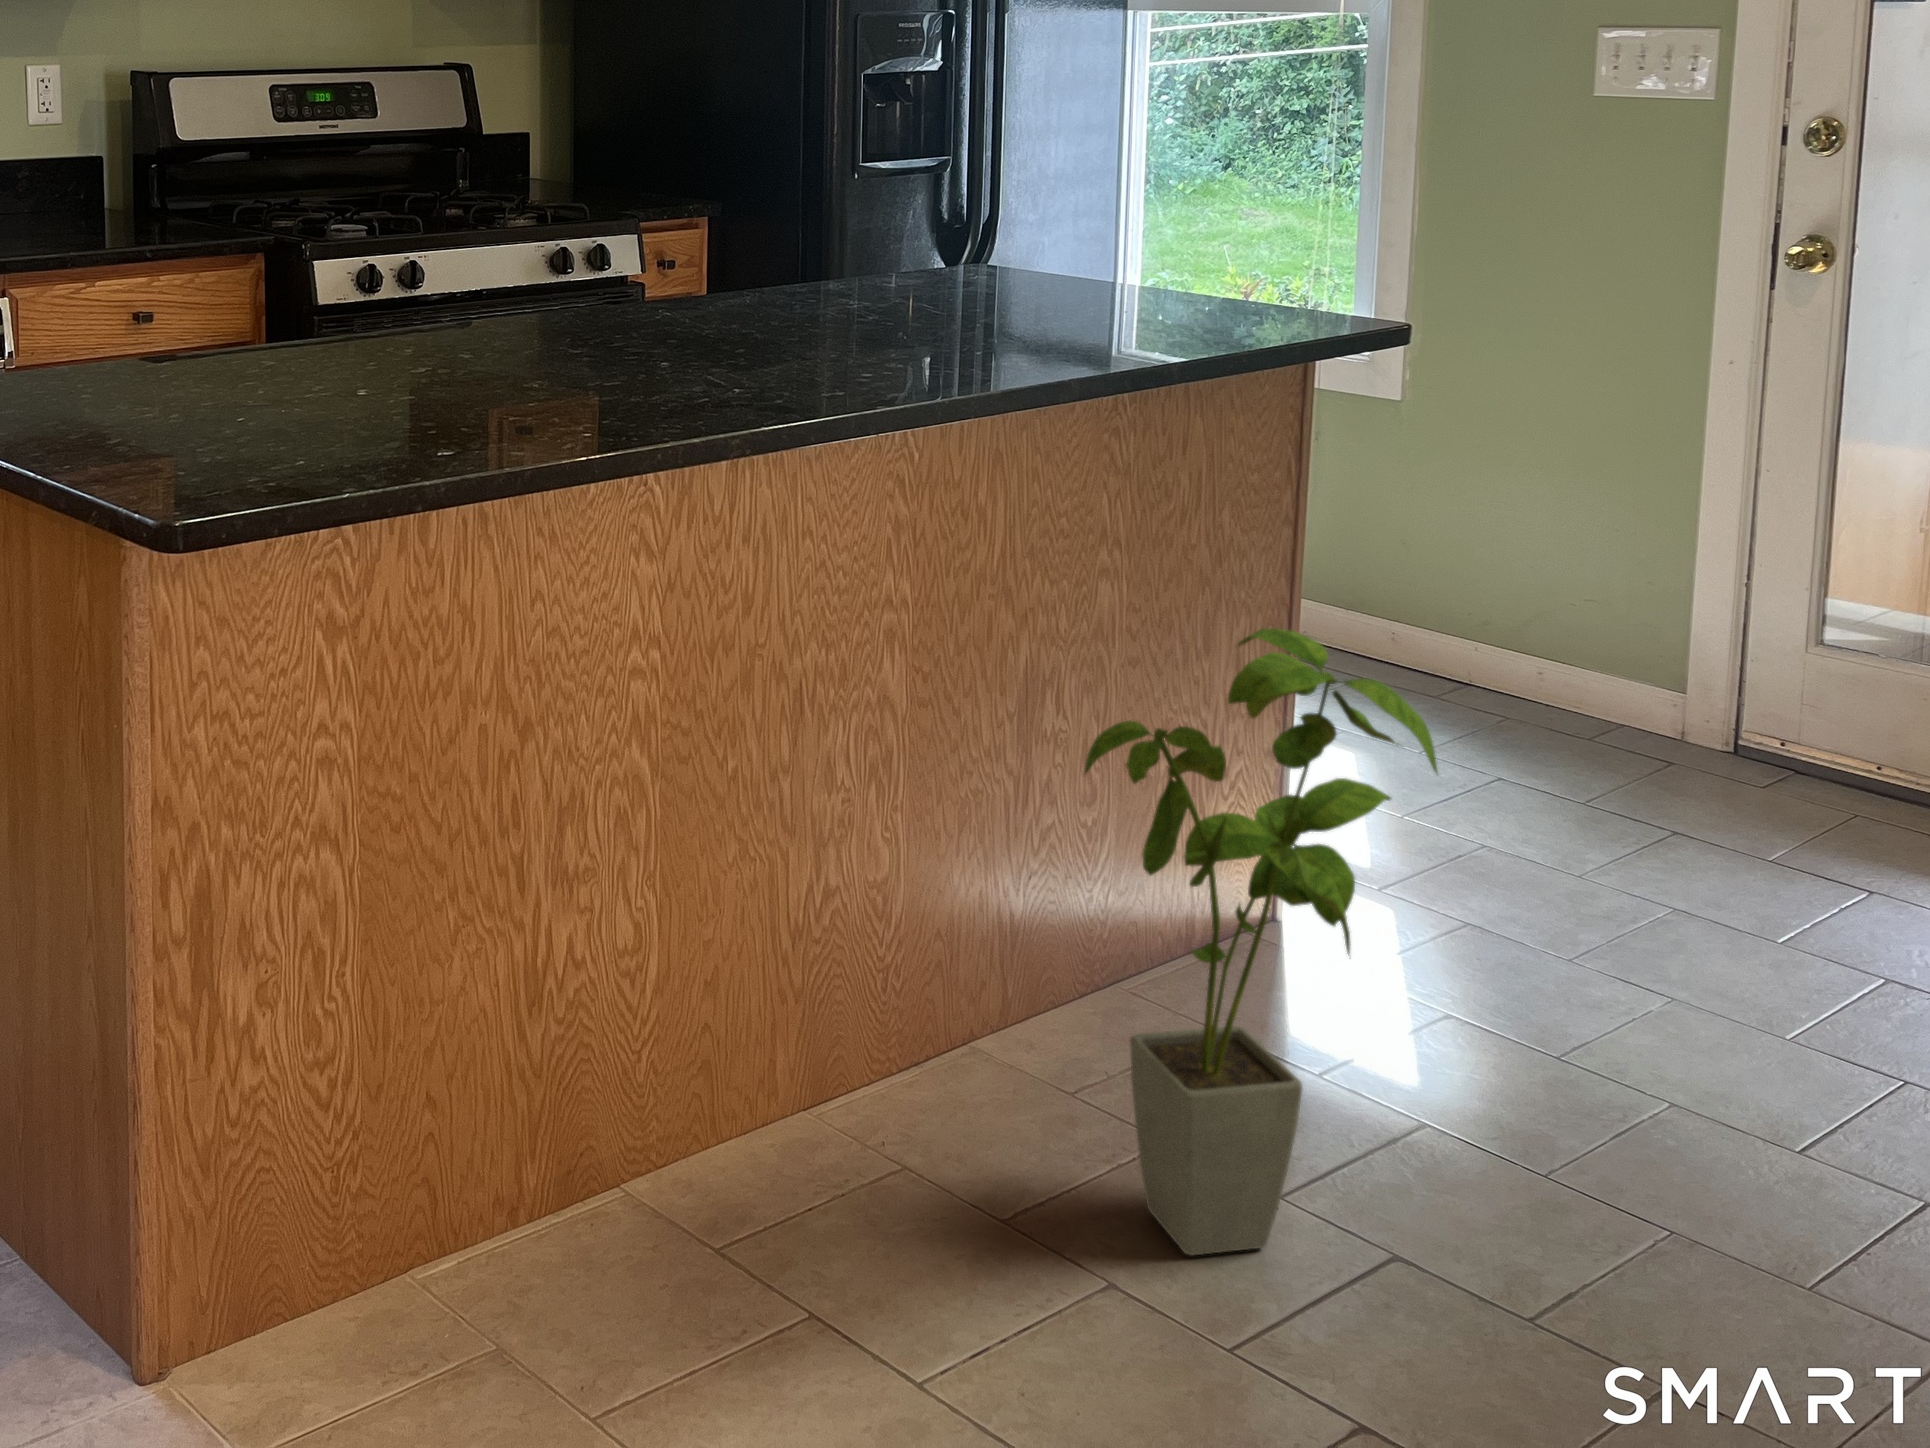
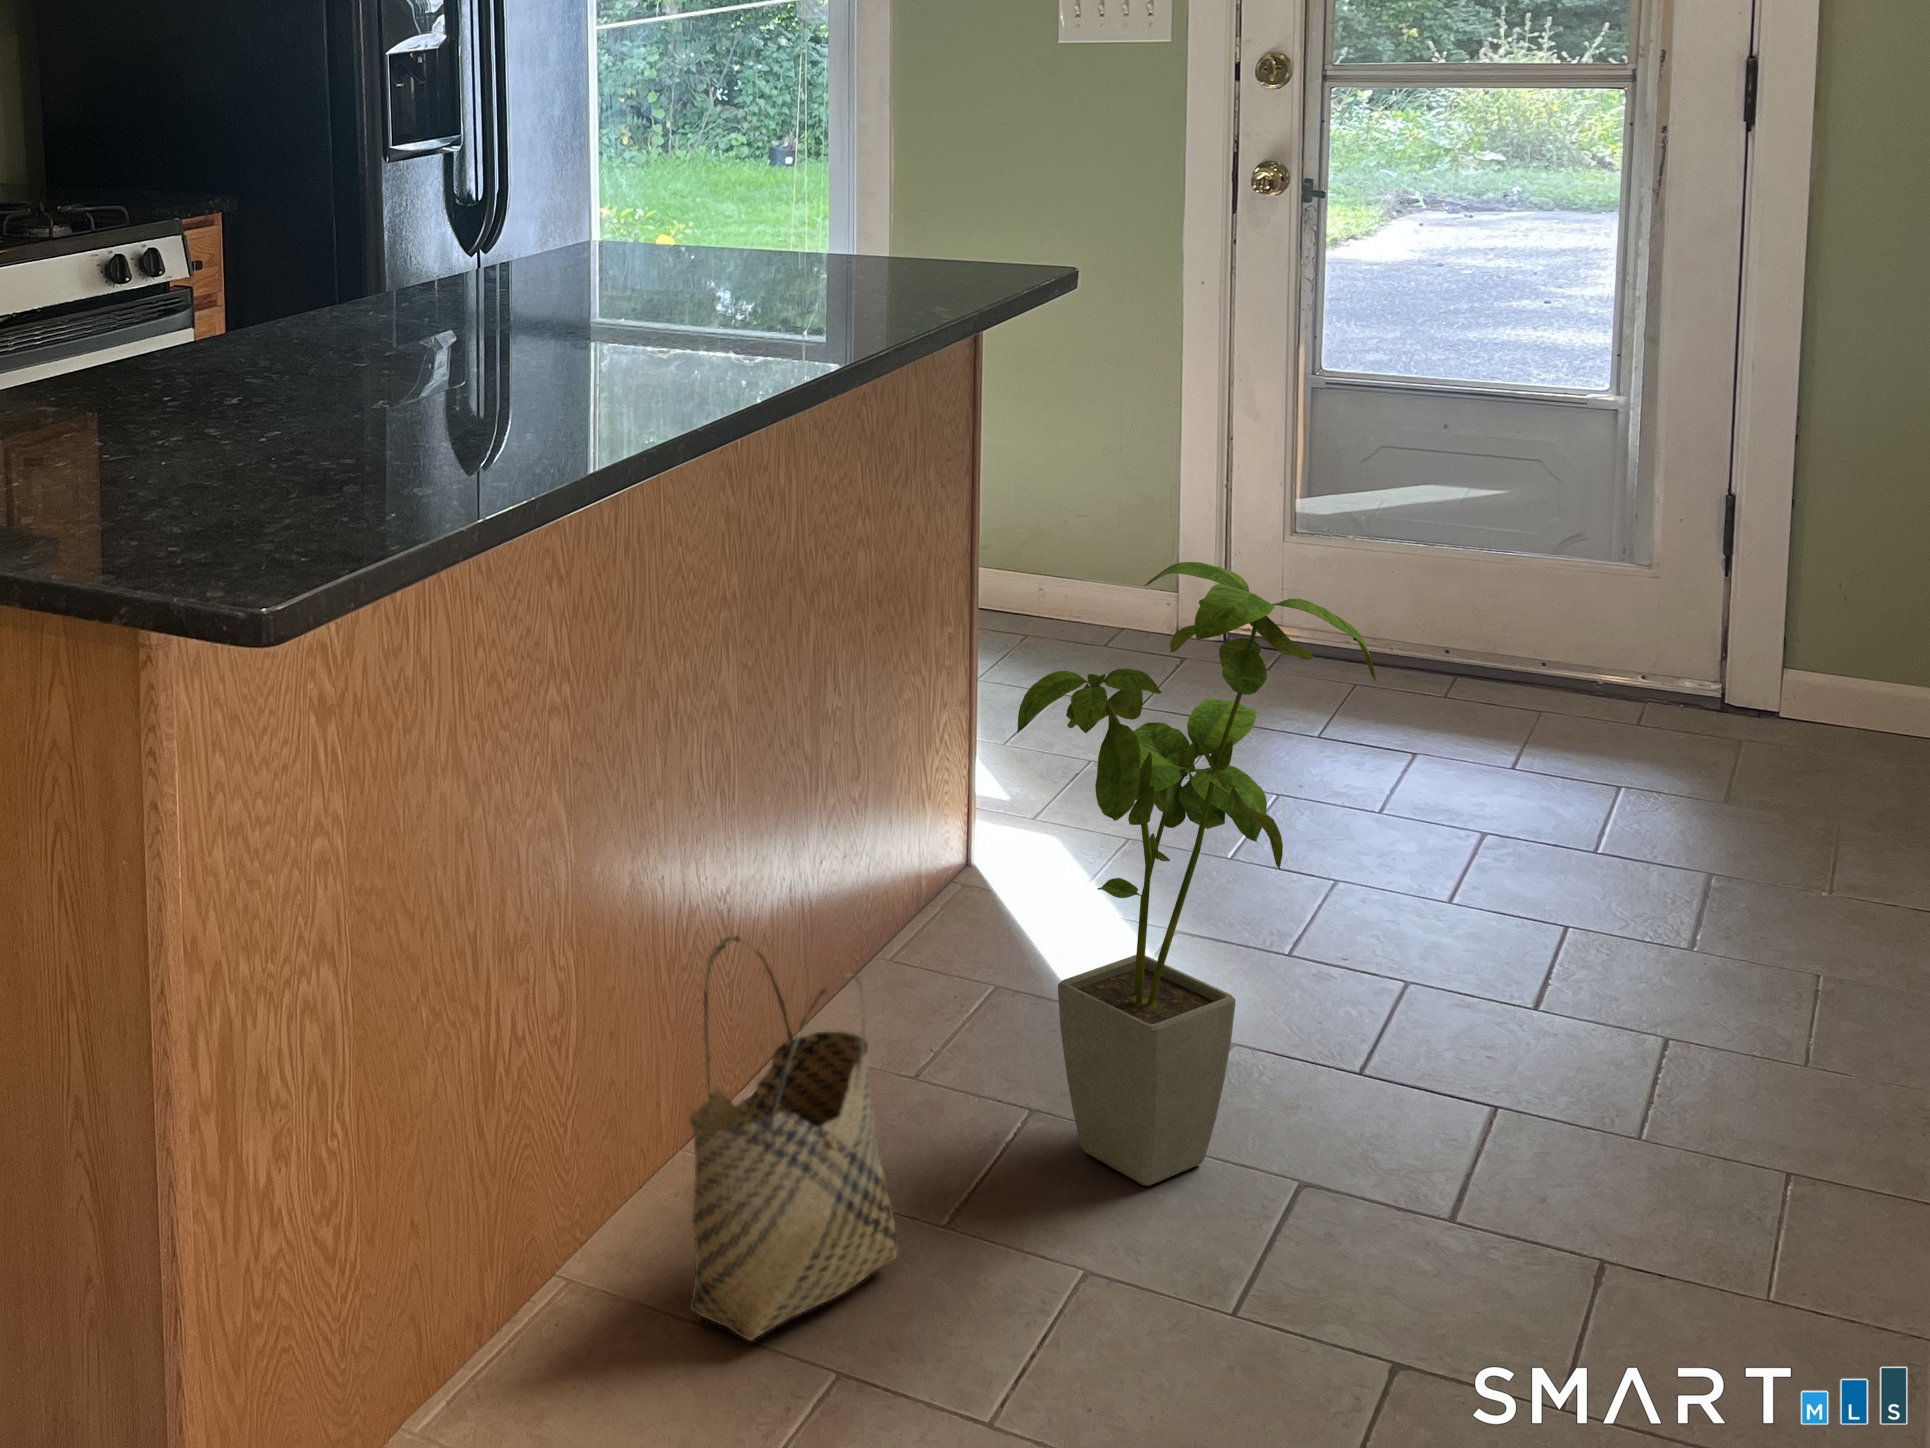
woven basket: none [655,921,884,1297] -> present [690,936,897,1341]

